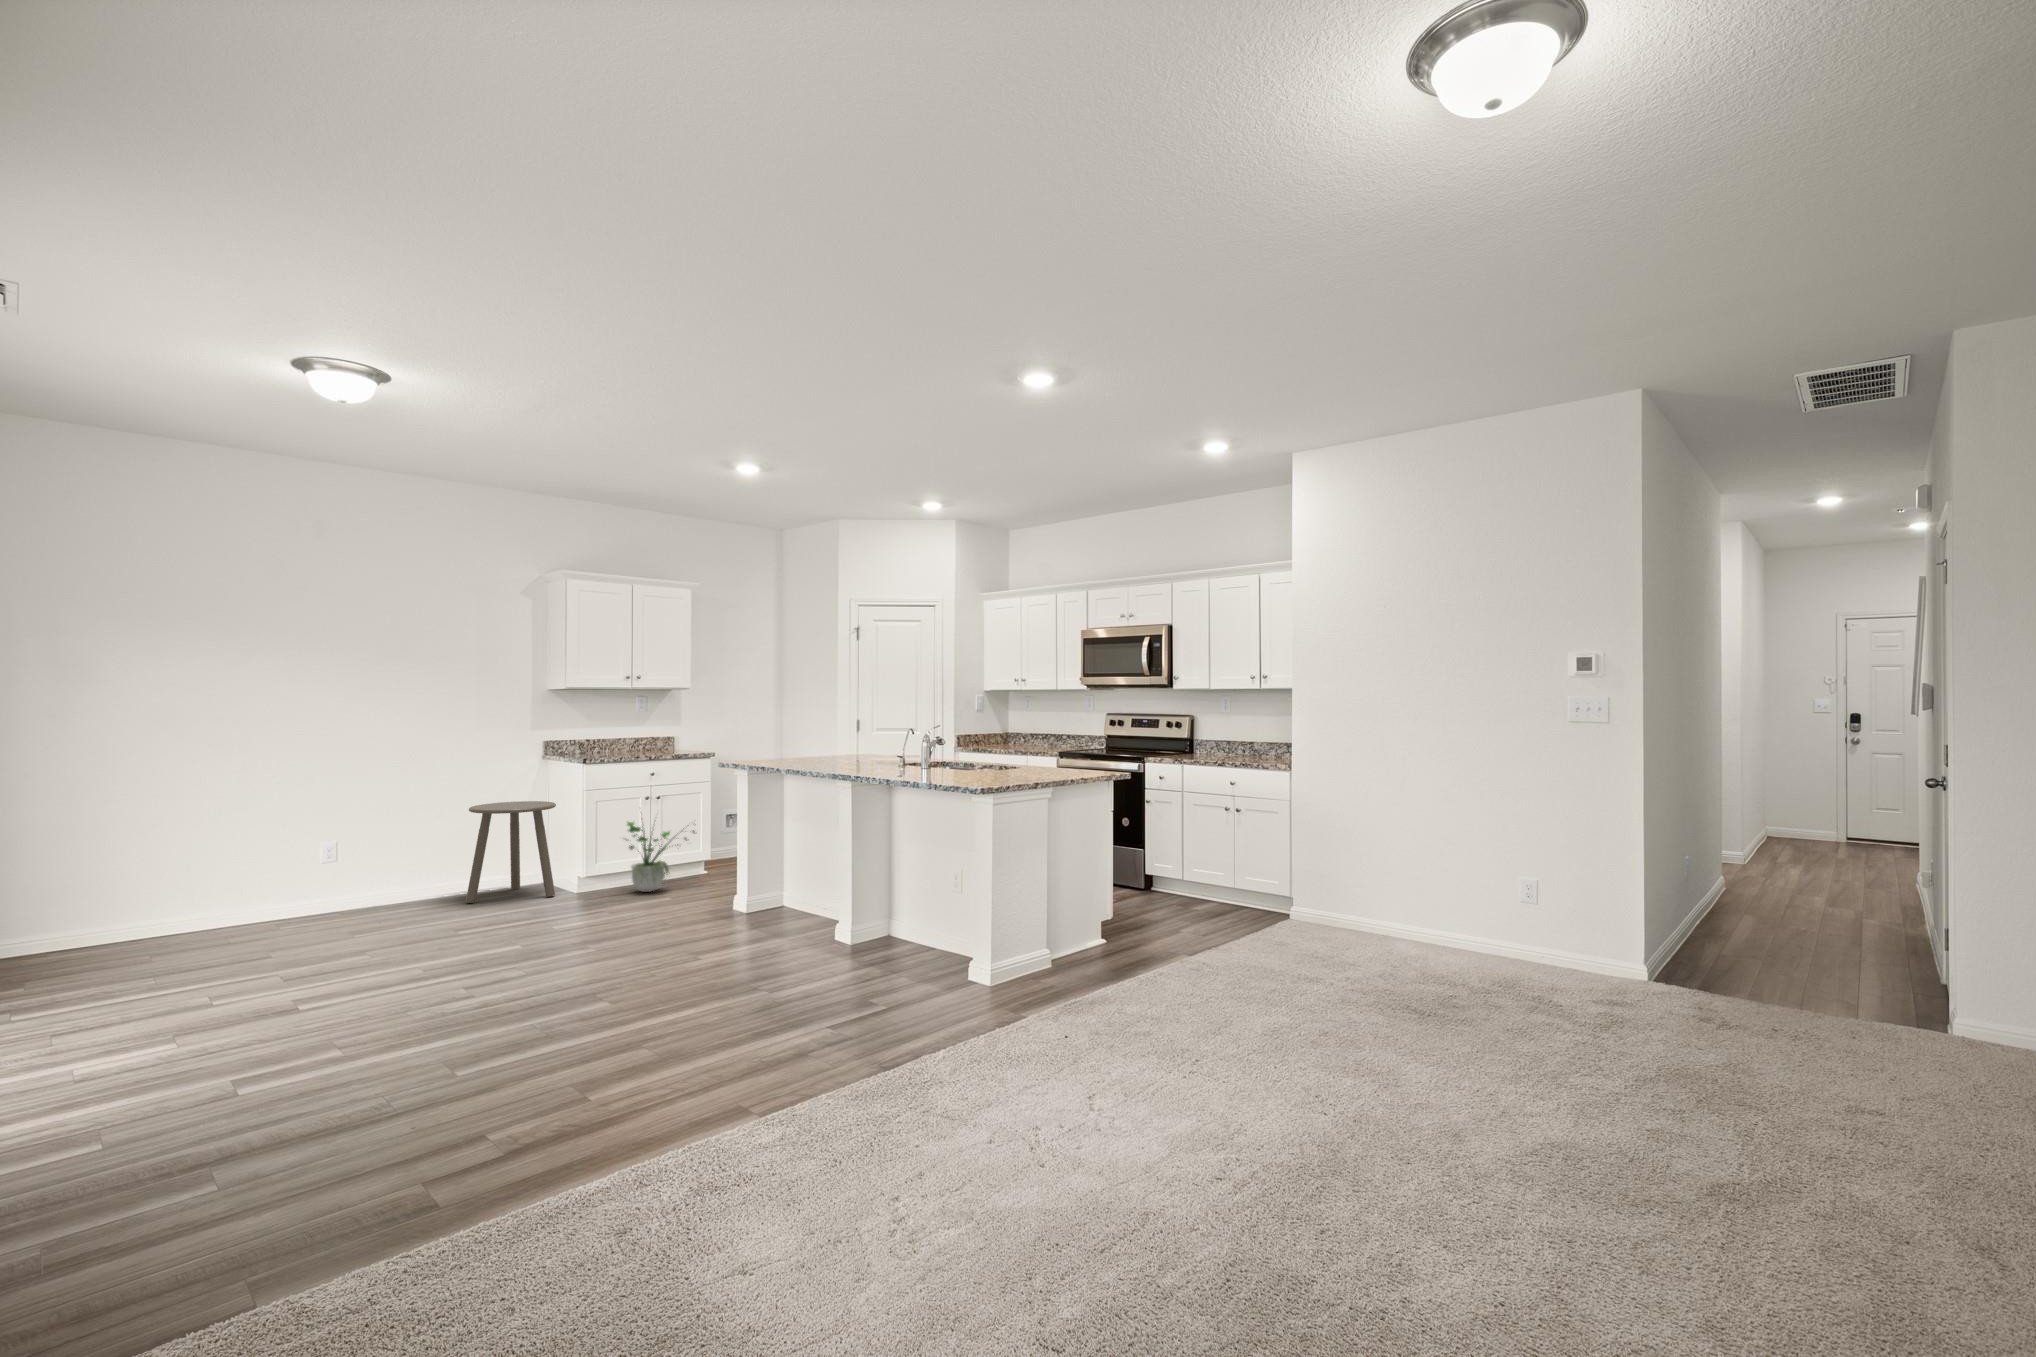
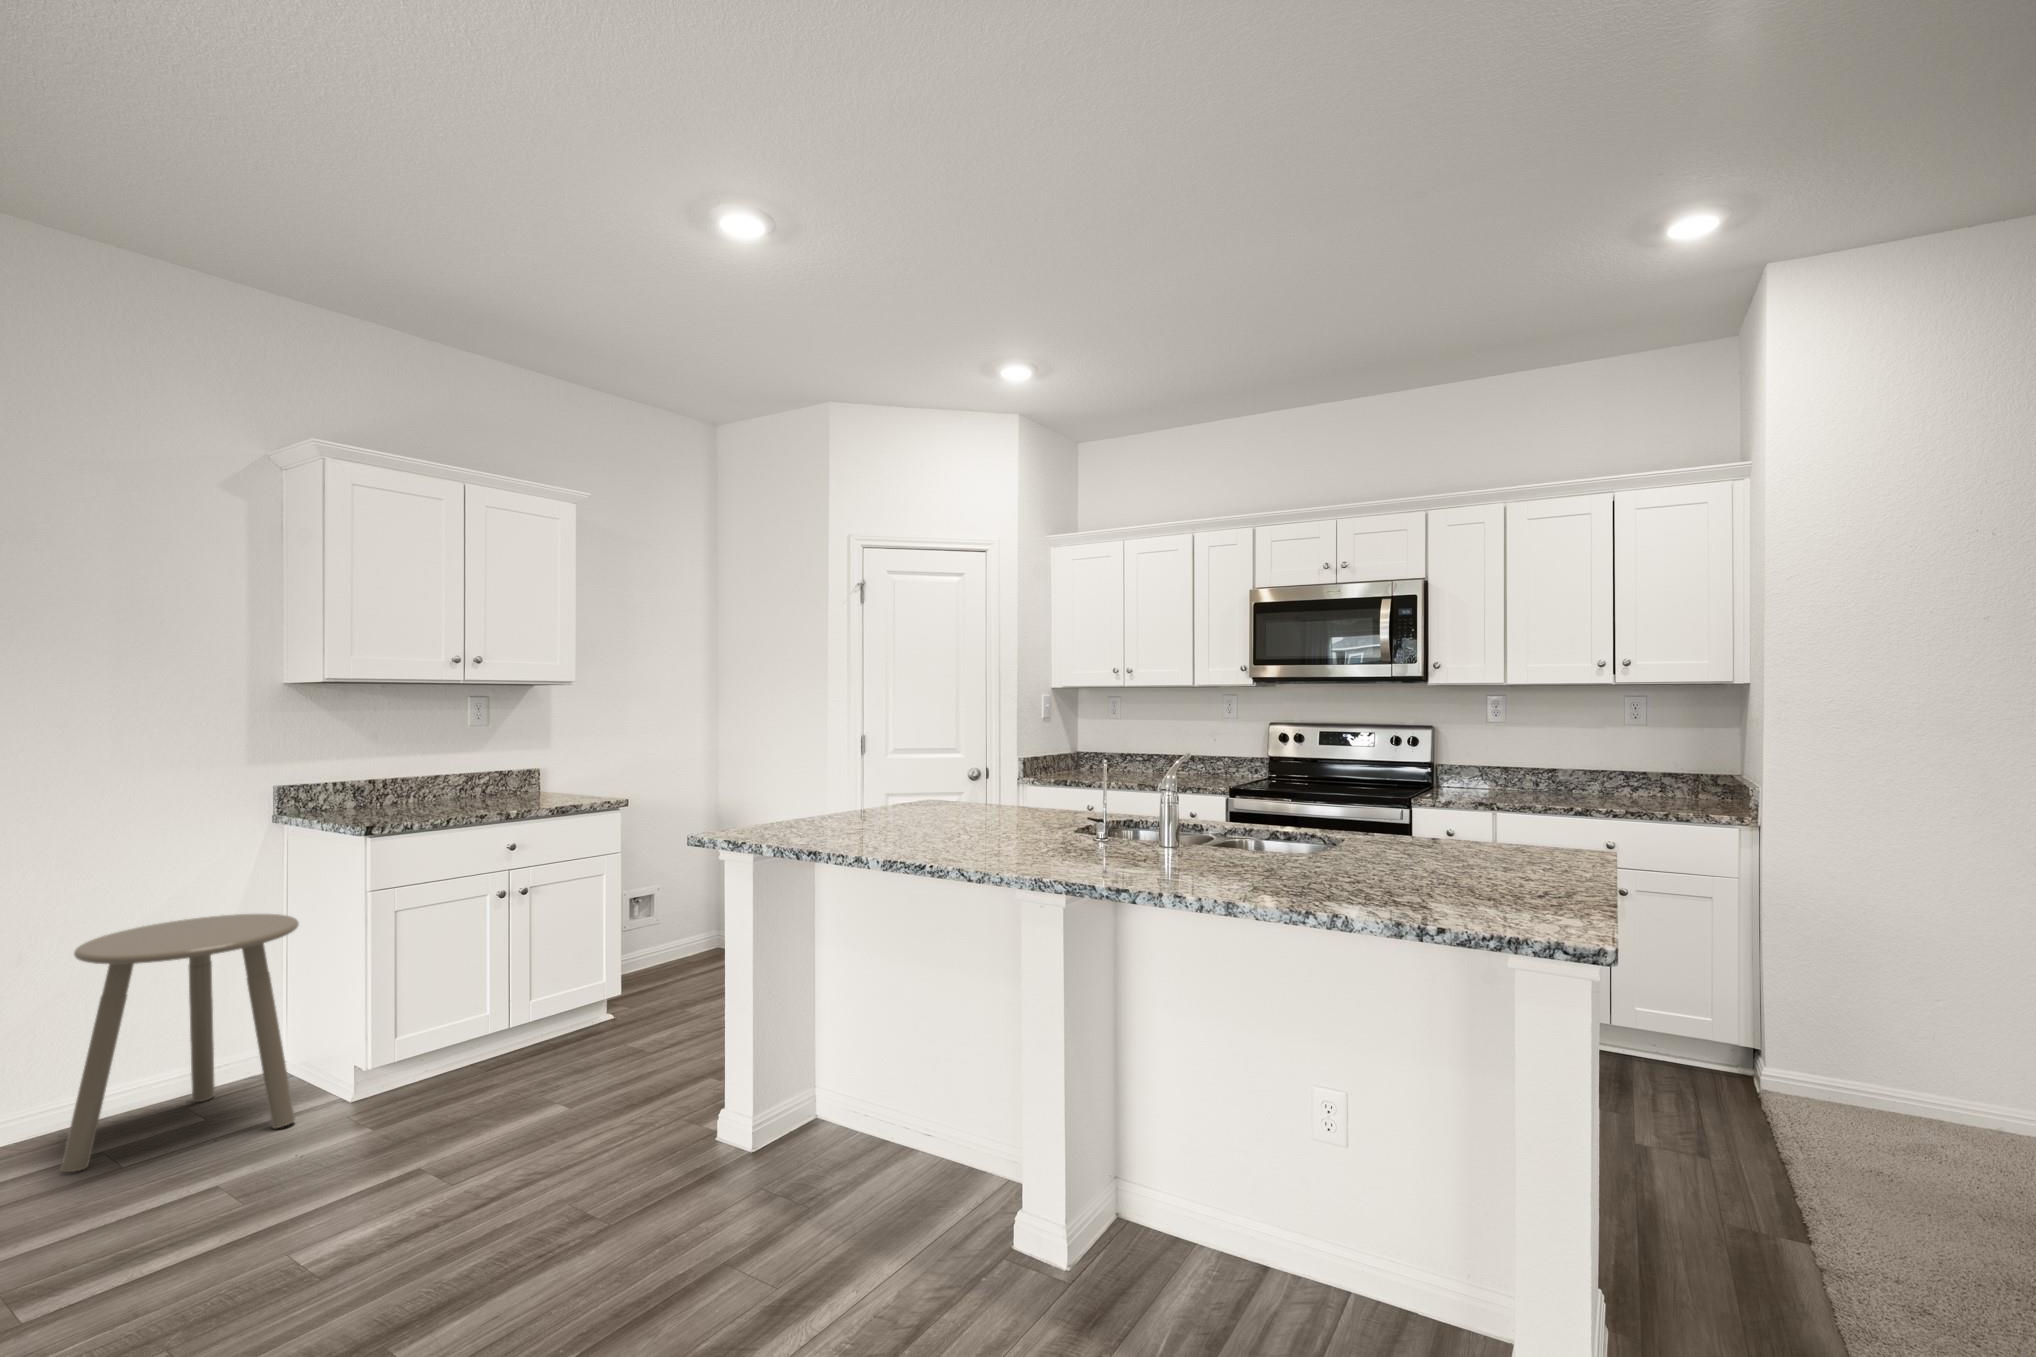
potted plant: present [627,822,694,892] -> none [443,909,609,1091]

